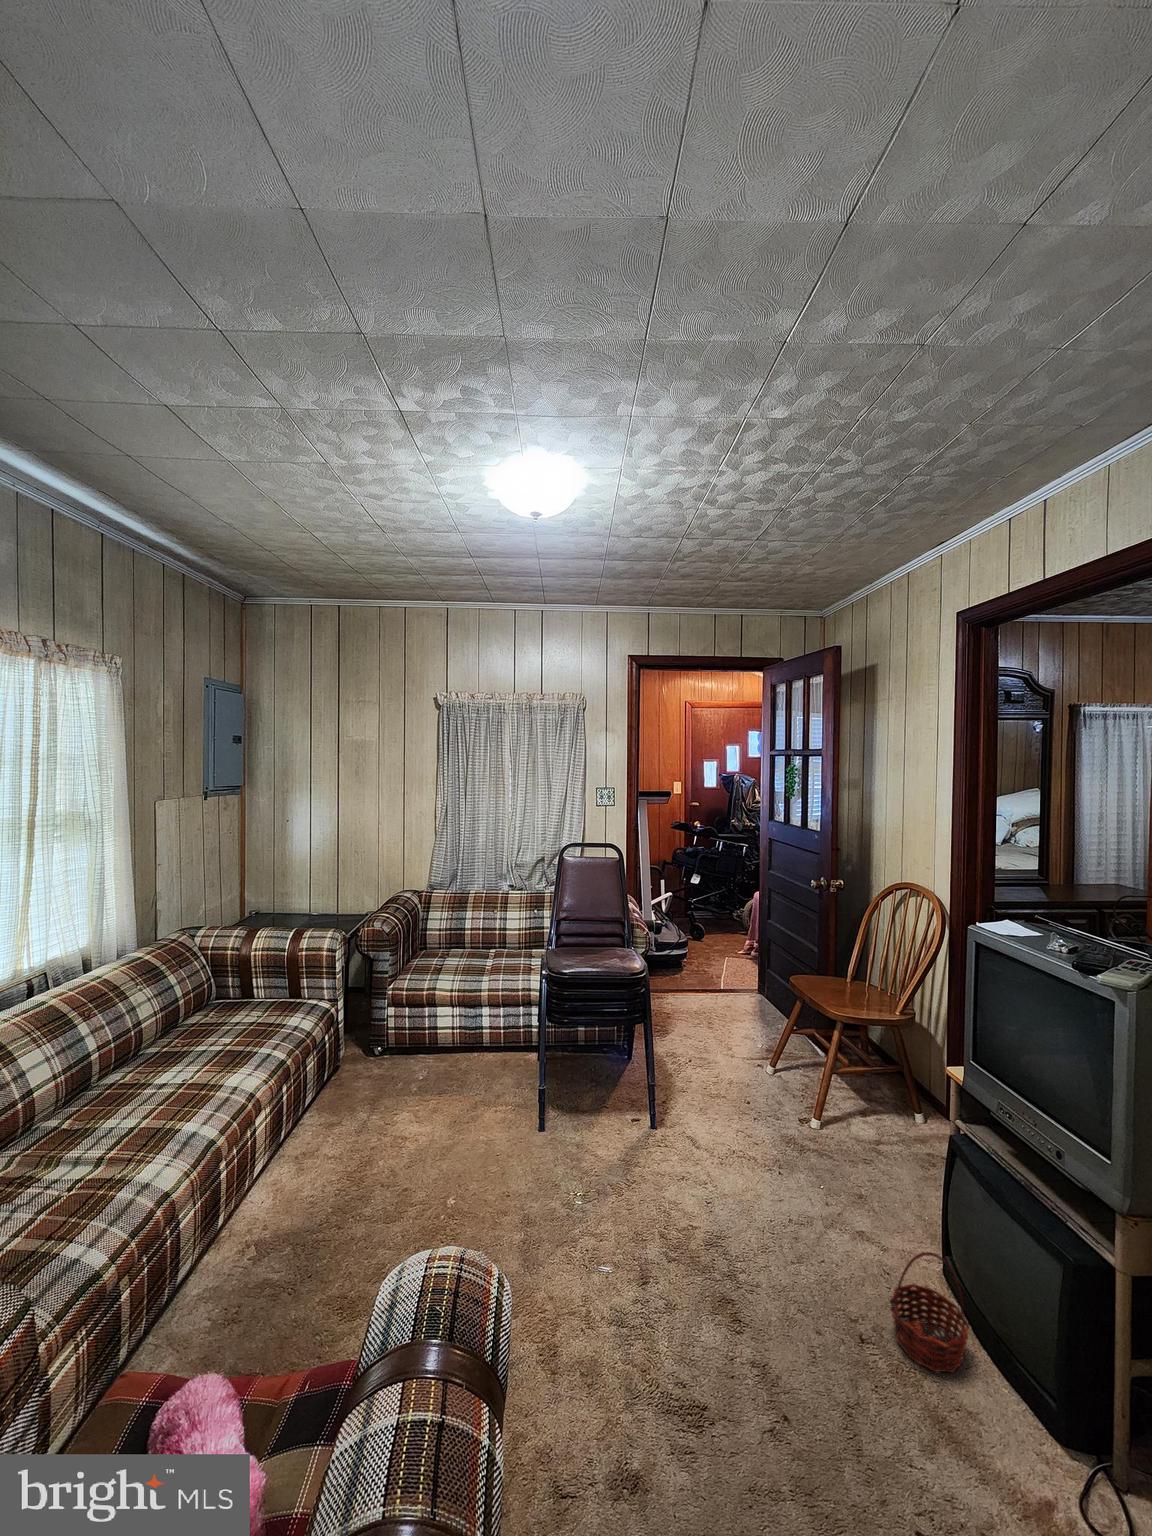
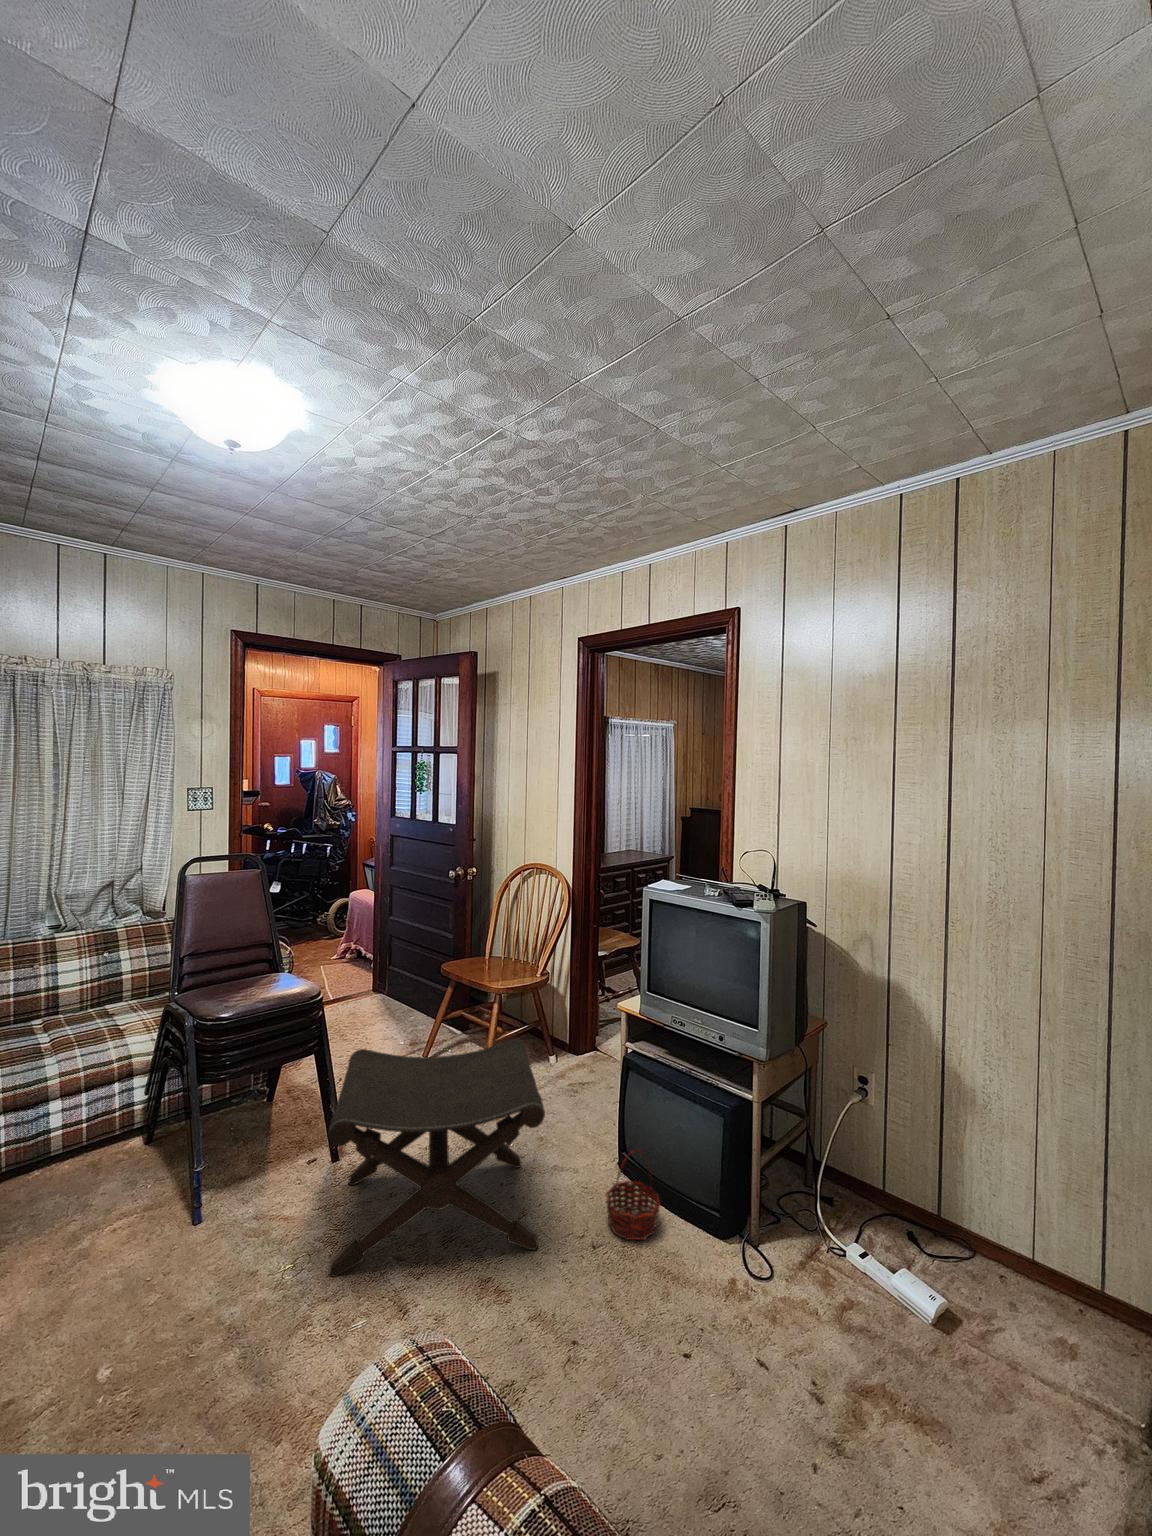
footstool: none [600,1032,827,1303] -> present [328,1039,545,1276]

